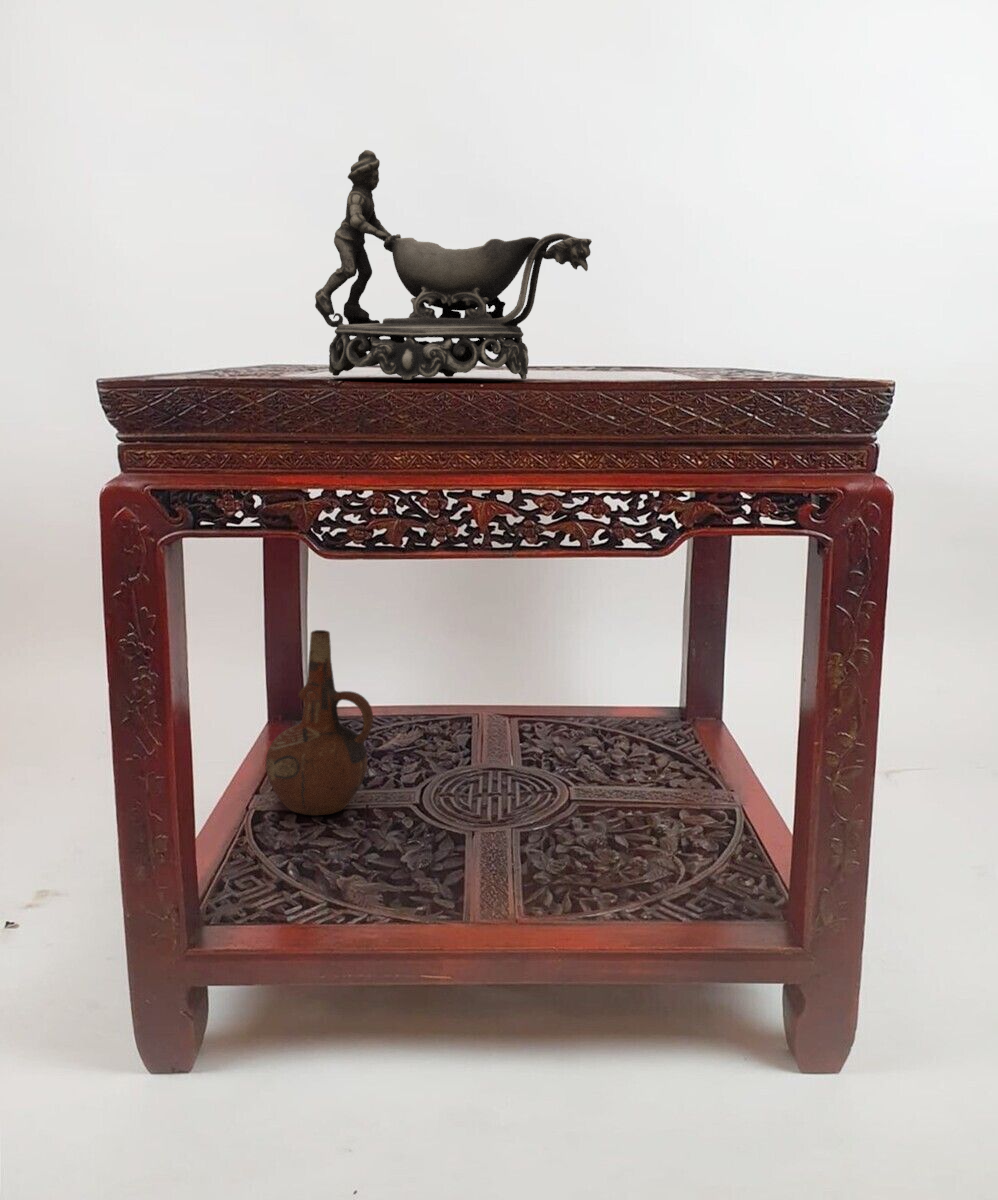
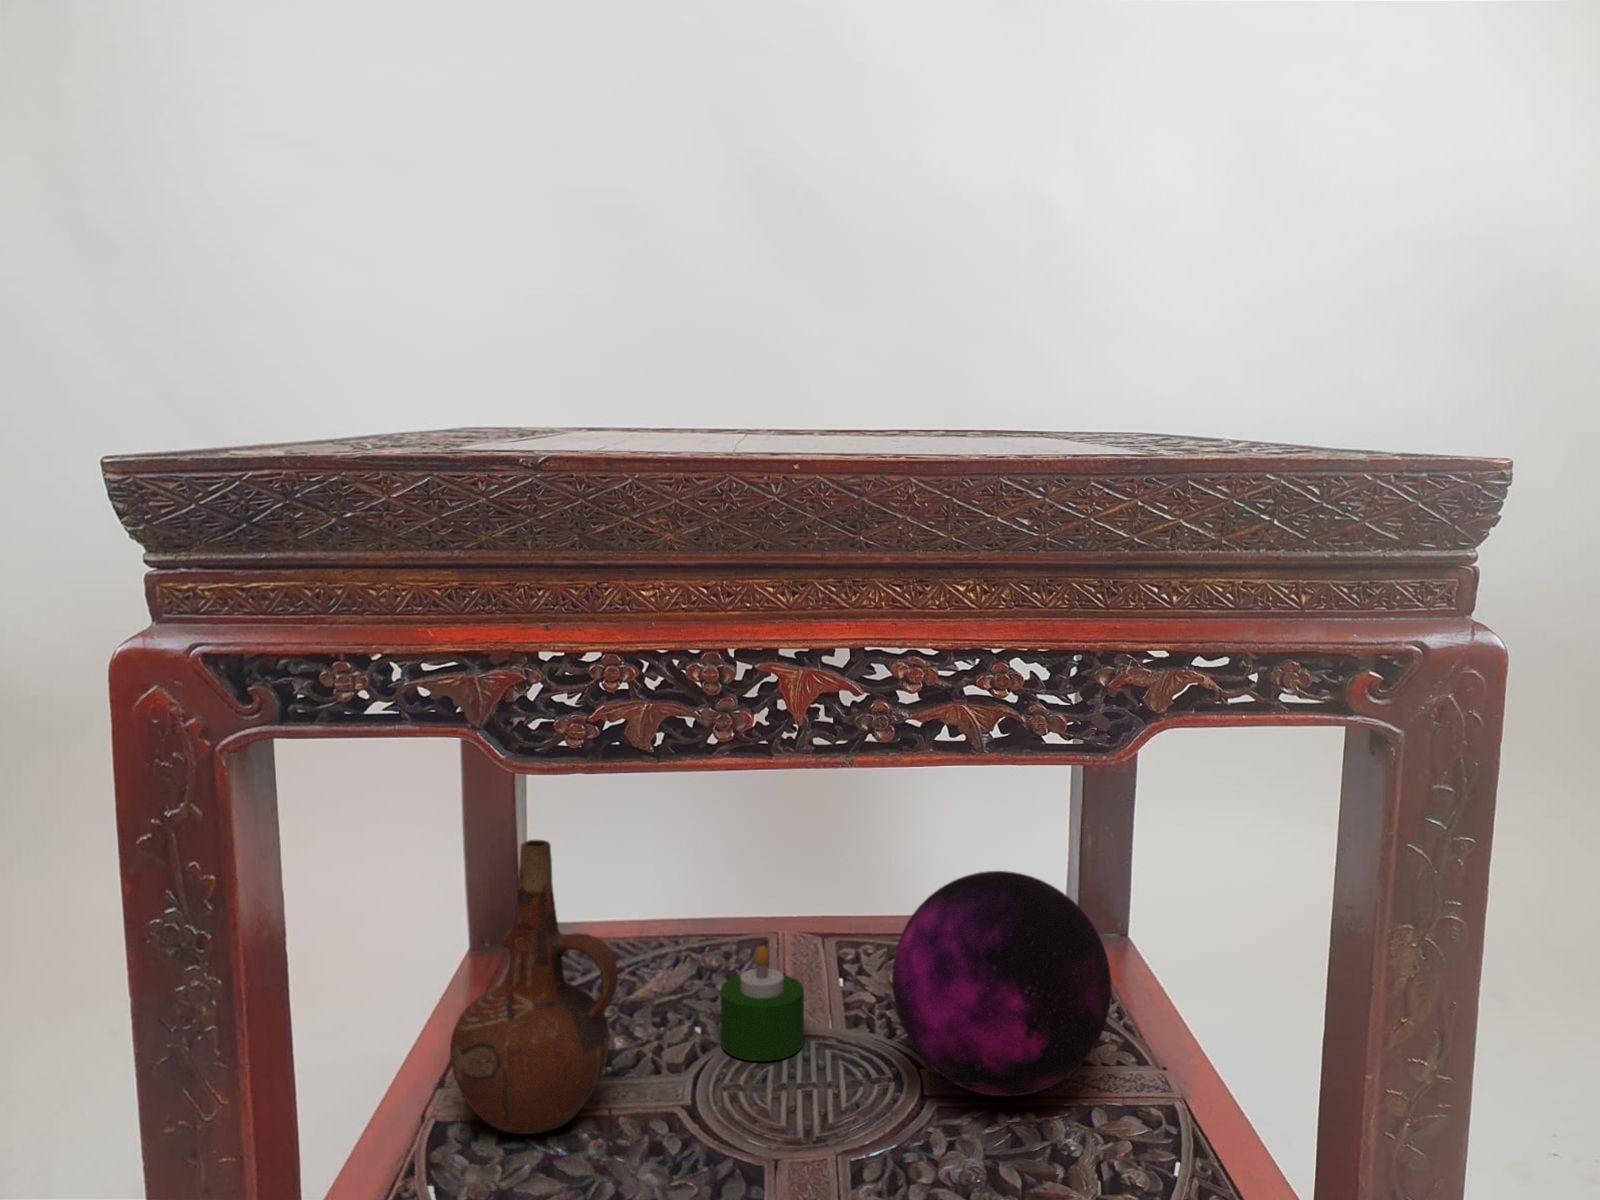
decorative bowl: present [315,150,592,380] -> none [507,71,983,457]
decorative orb: none [552,657,694,799] -> present [892,871,1112,1097]
candle: none [439,709,494,782] -> present [720,946,804,1061]

